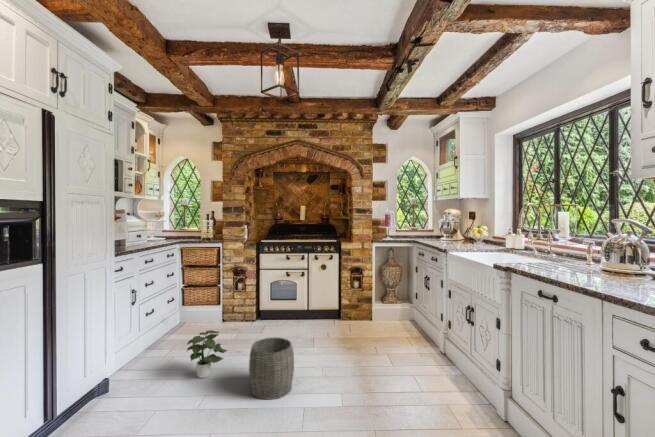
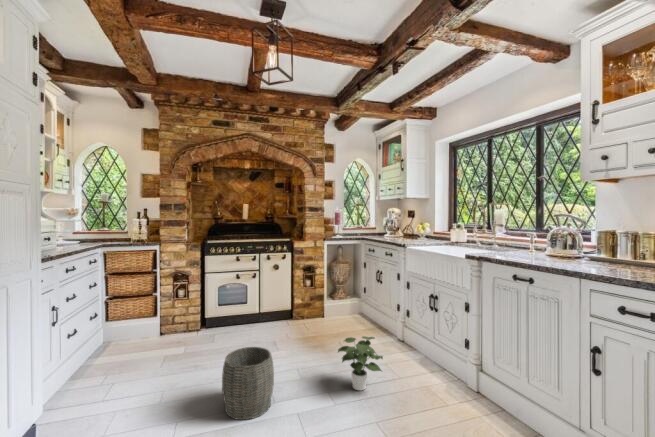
potted plant: present [187,330,227,378] -> present [338,336,383,391]

